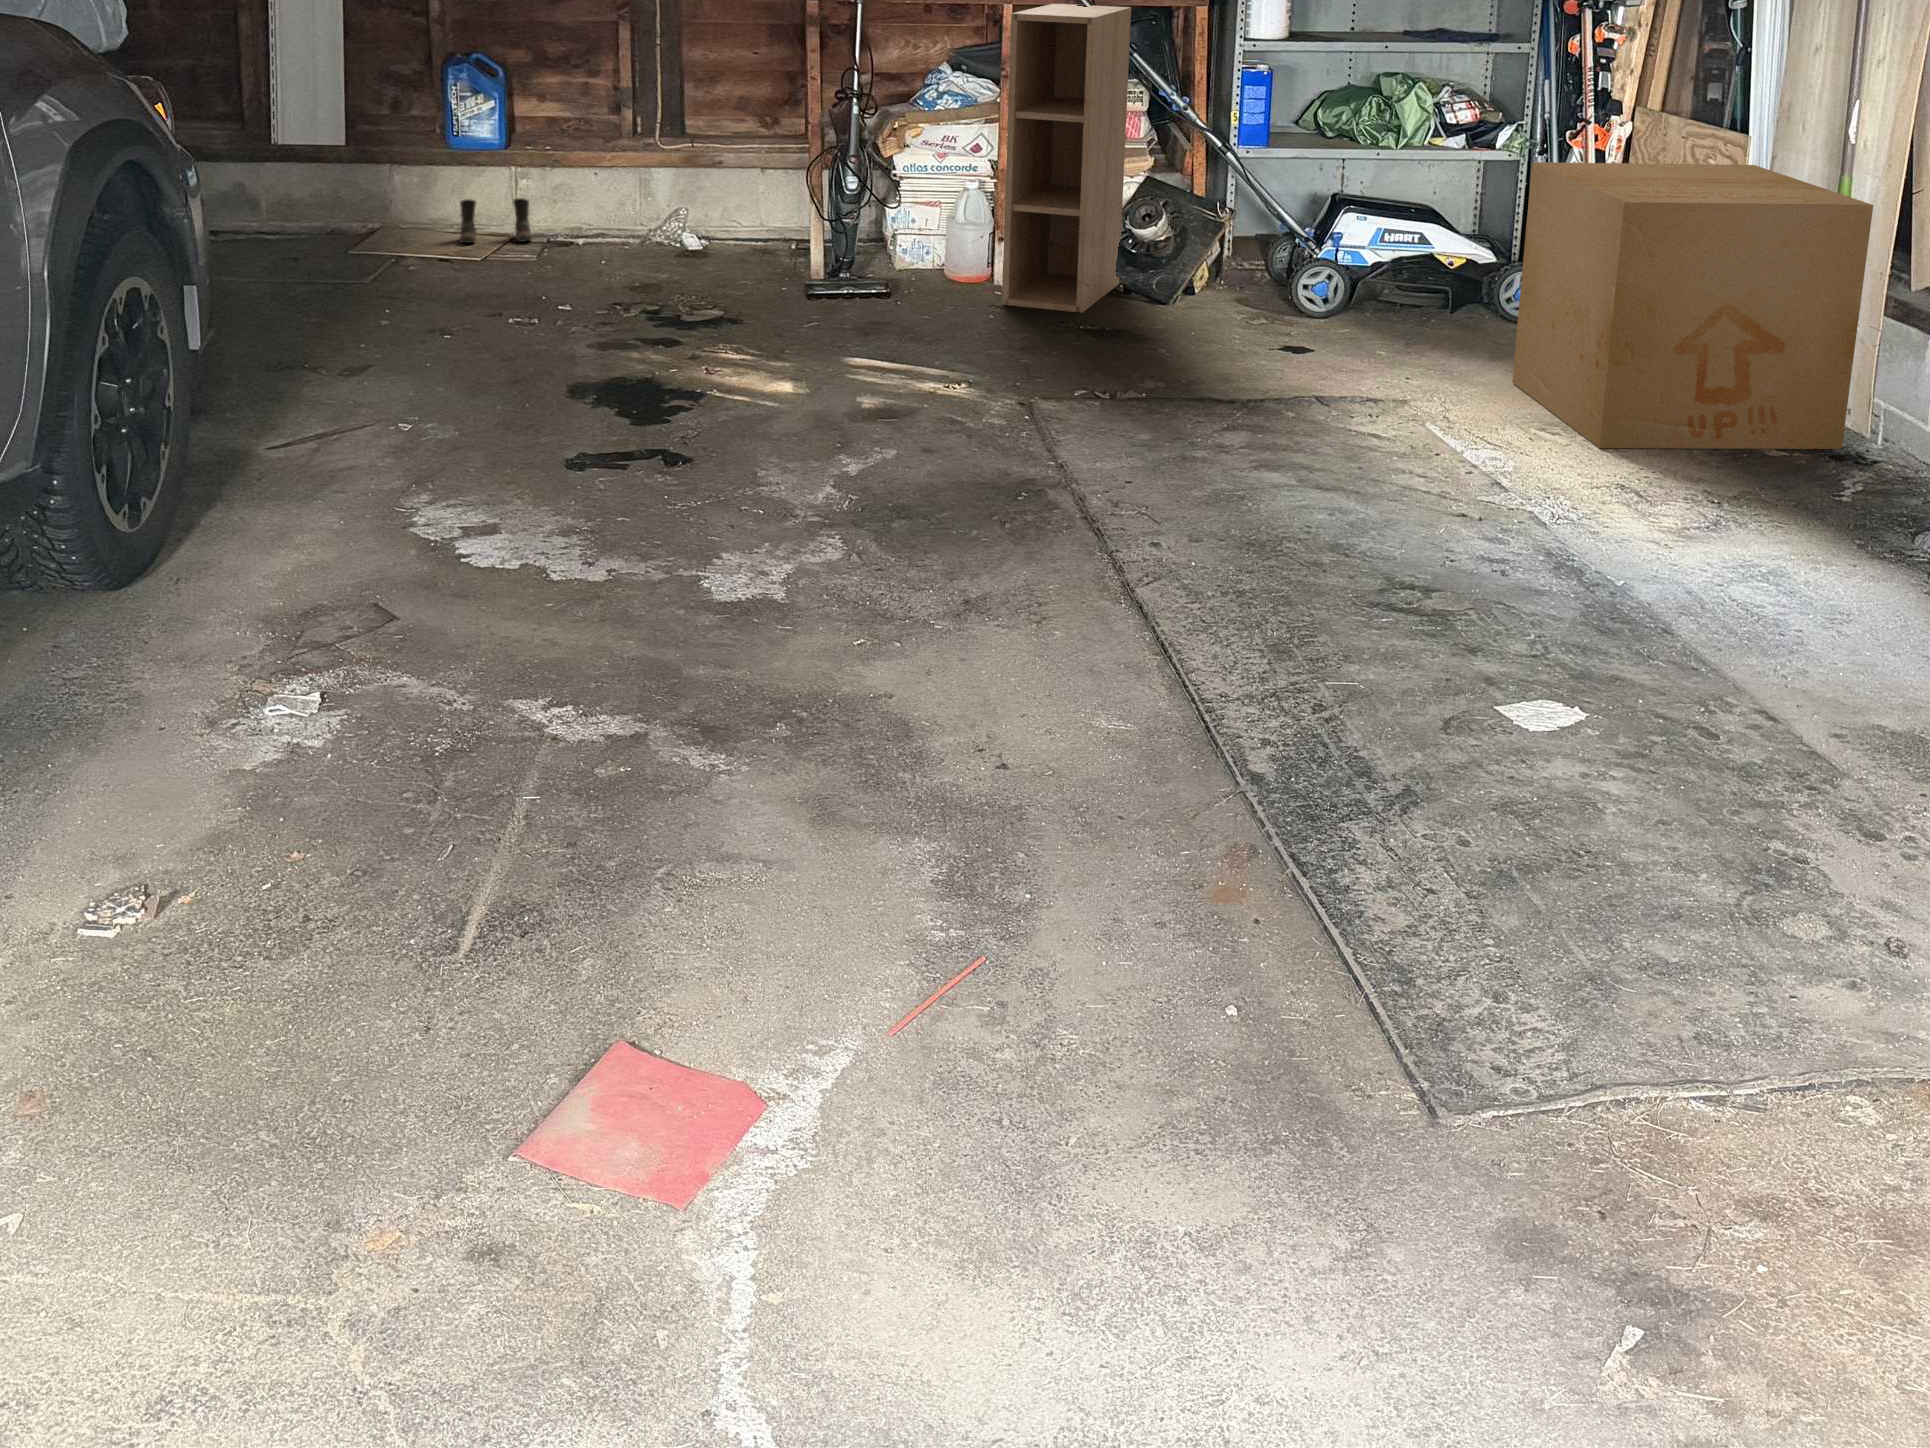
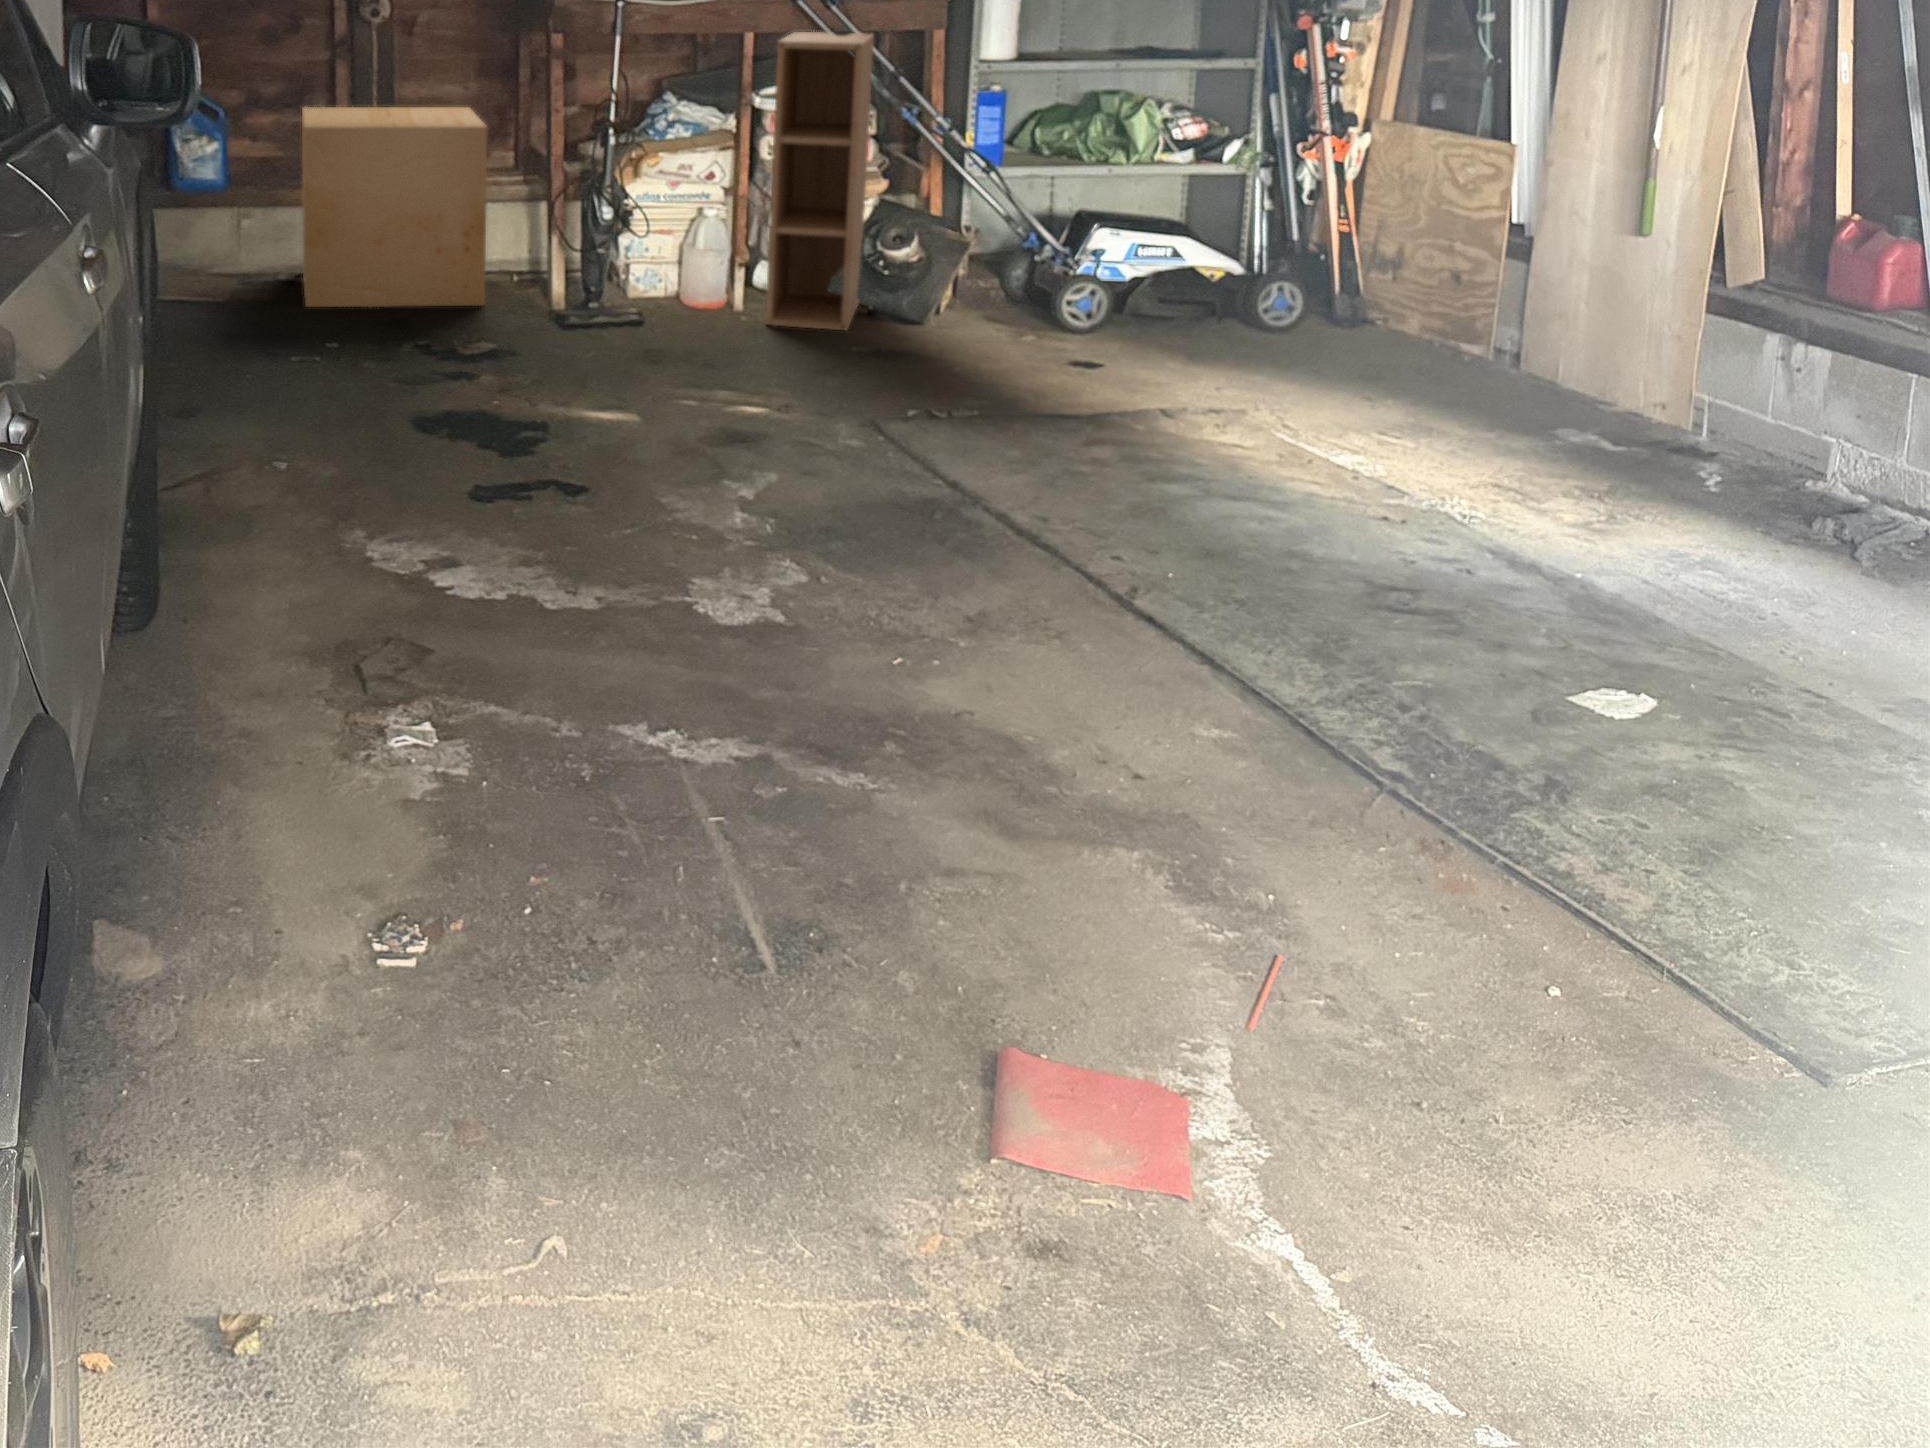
cardboard box: present [1512,162,1873,449] -> present [302,107,487,307]
boots: present [460,198,532,243] -> none [191,233,262,278]

